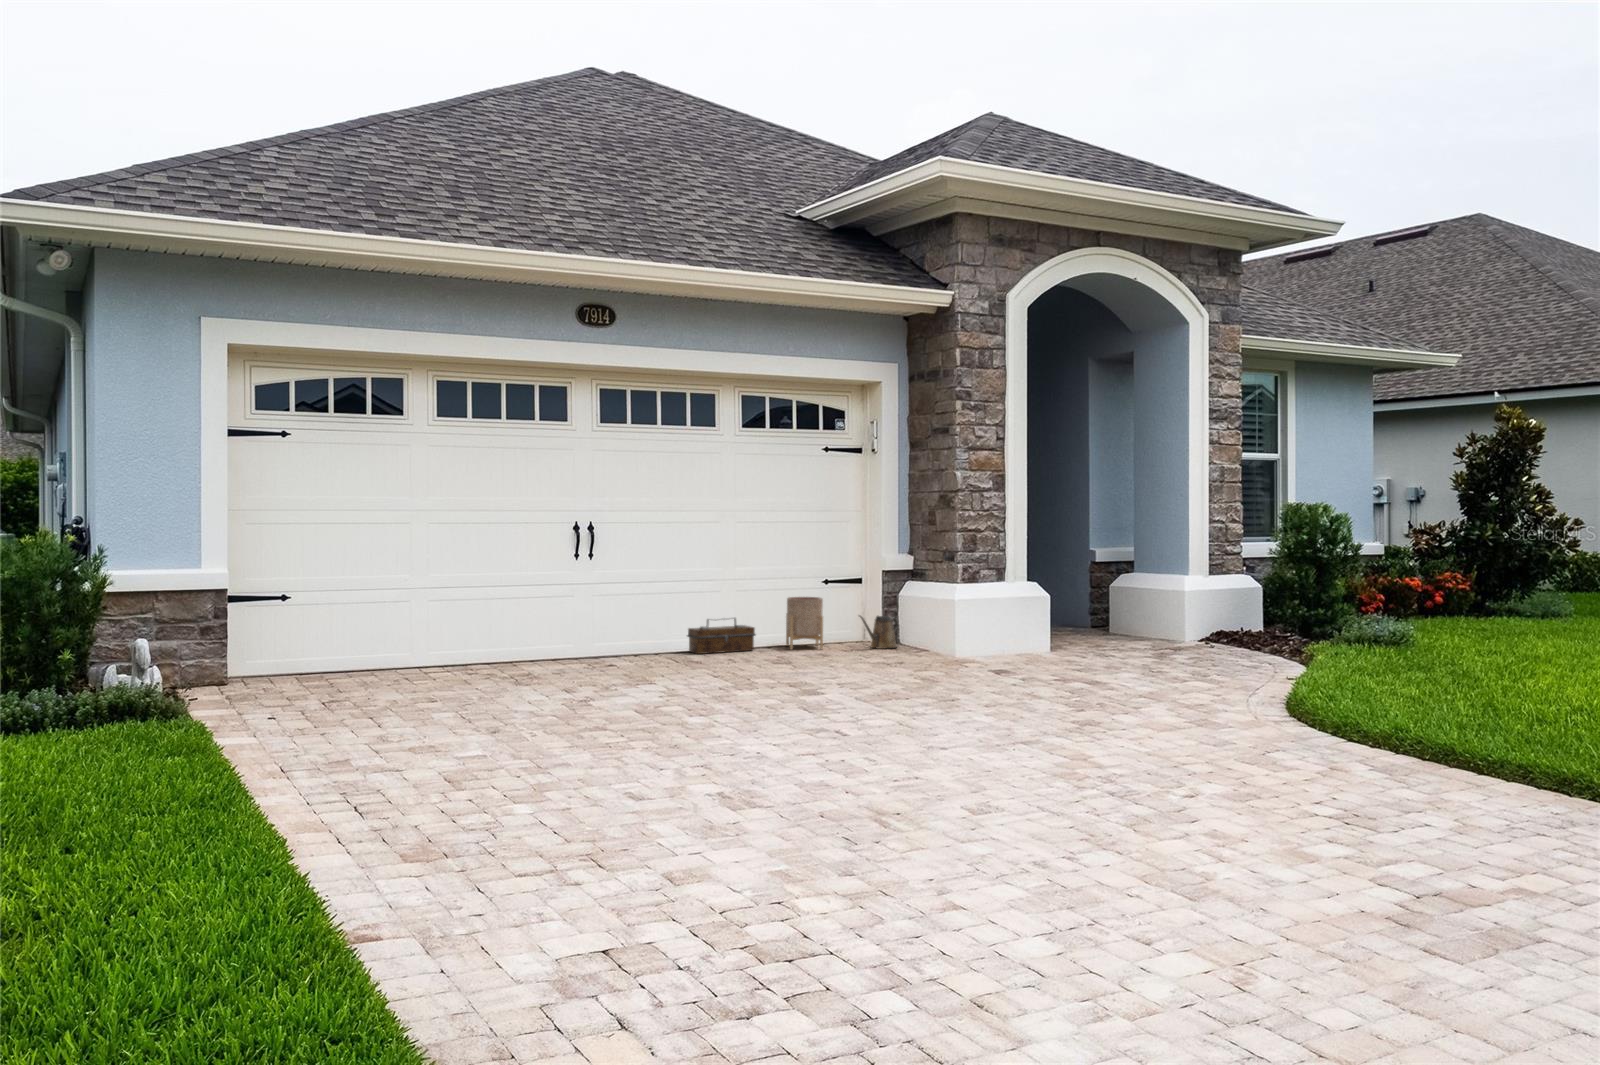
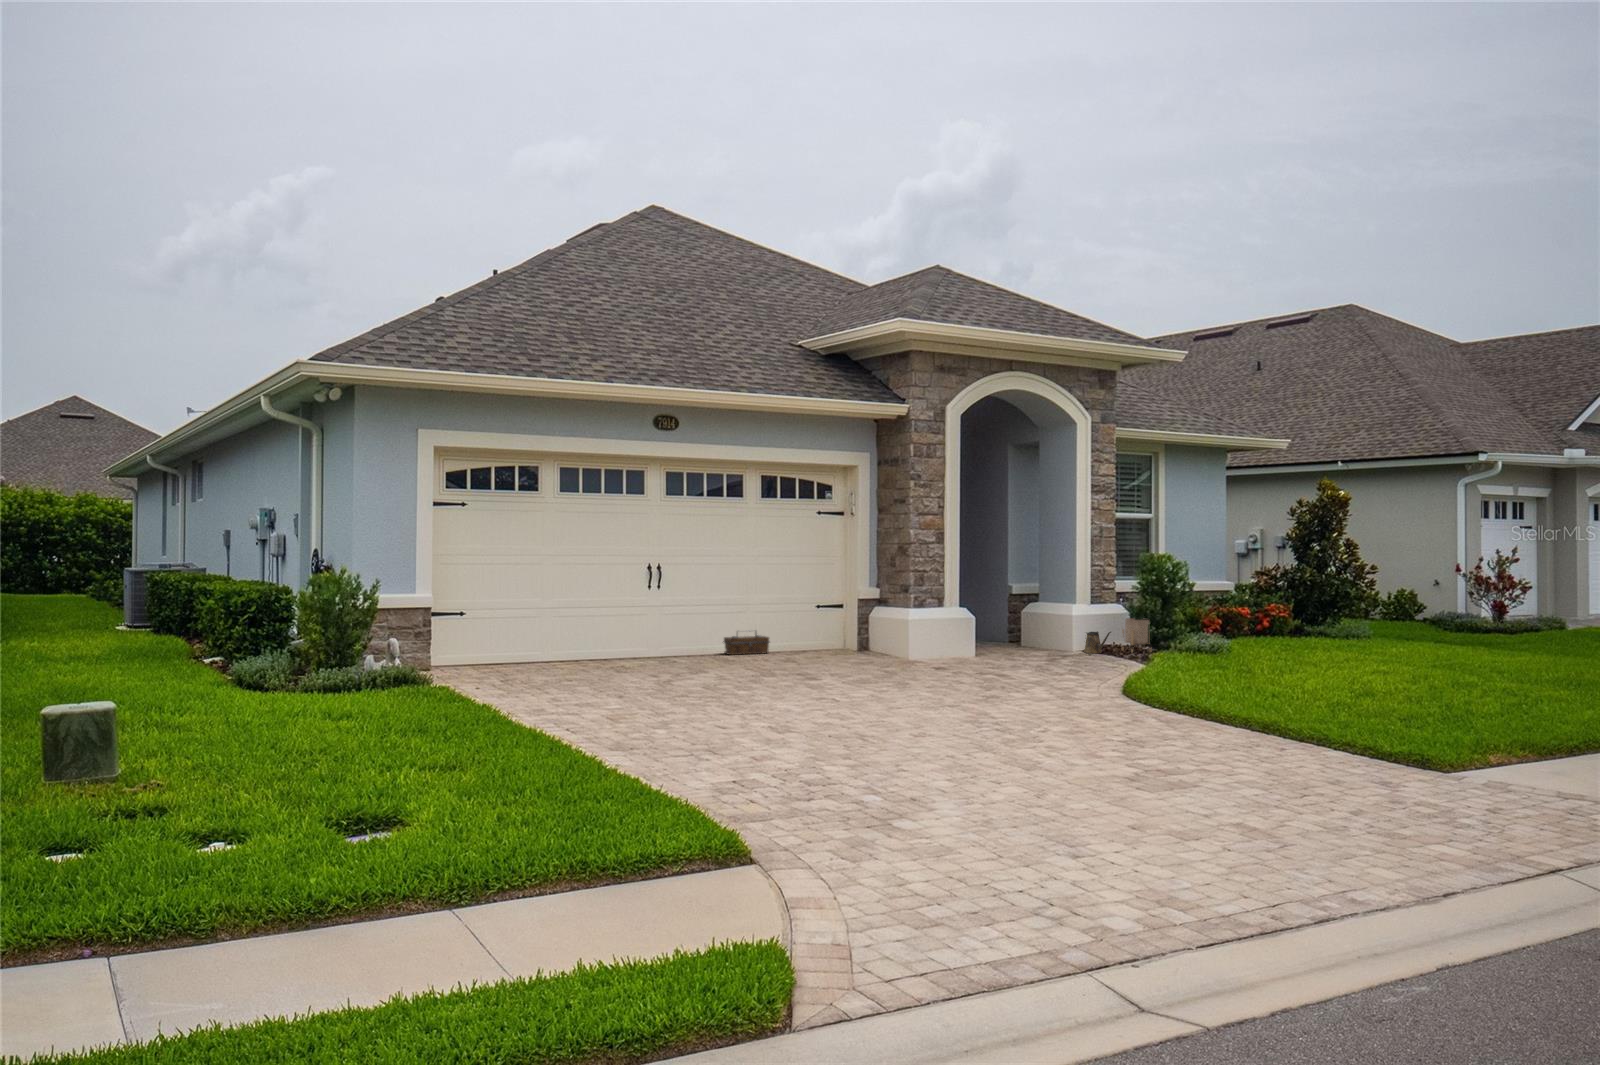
planter: present [786,597,823,649] -> present [1122,618,1152,652]
watering can: present [859,615,898,649] -> present [1084,632,1111,654]

